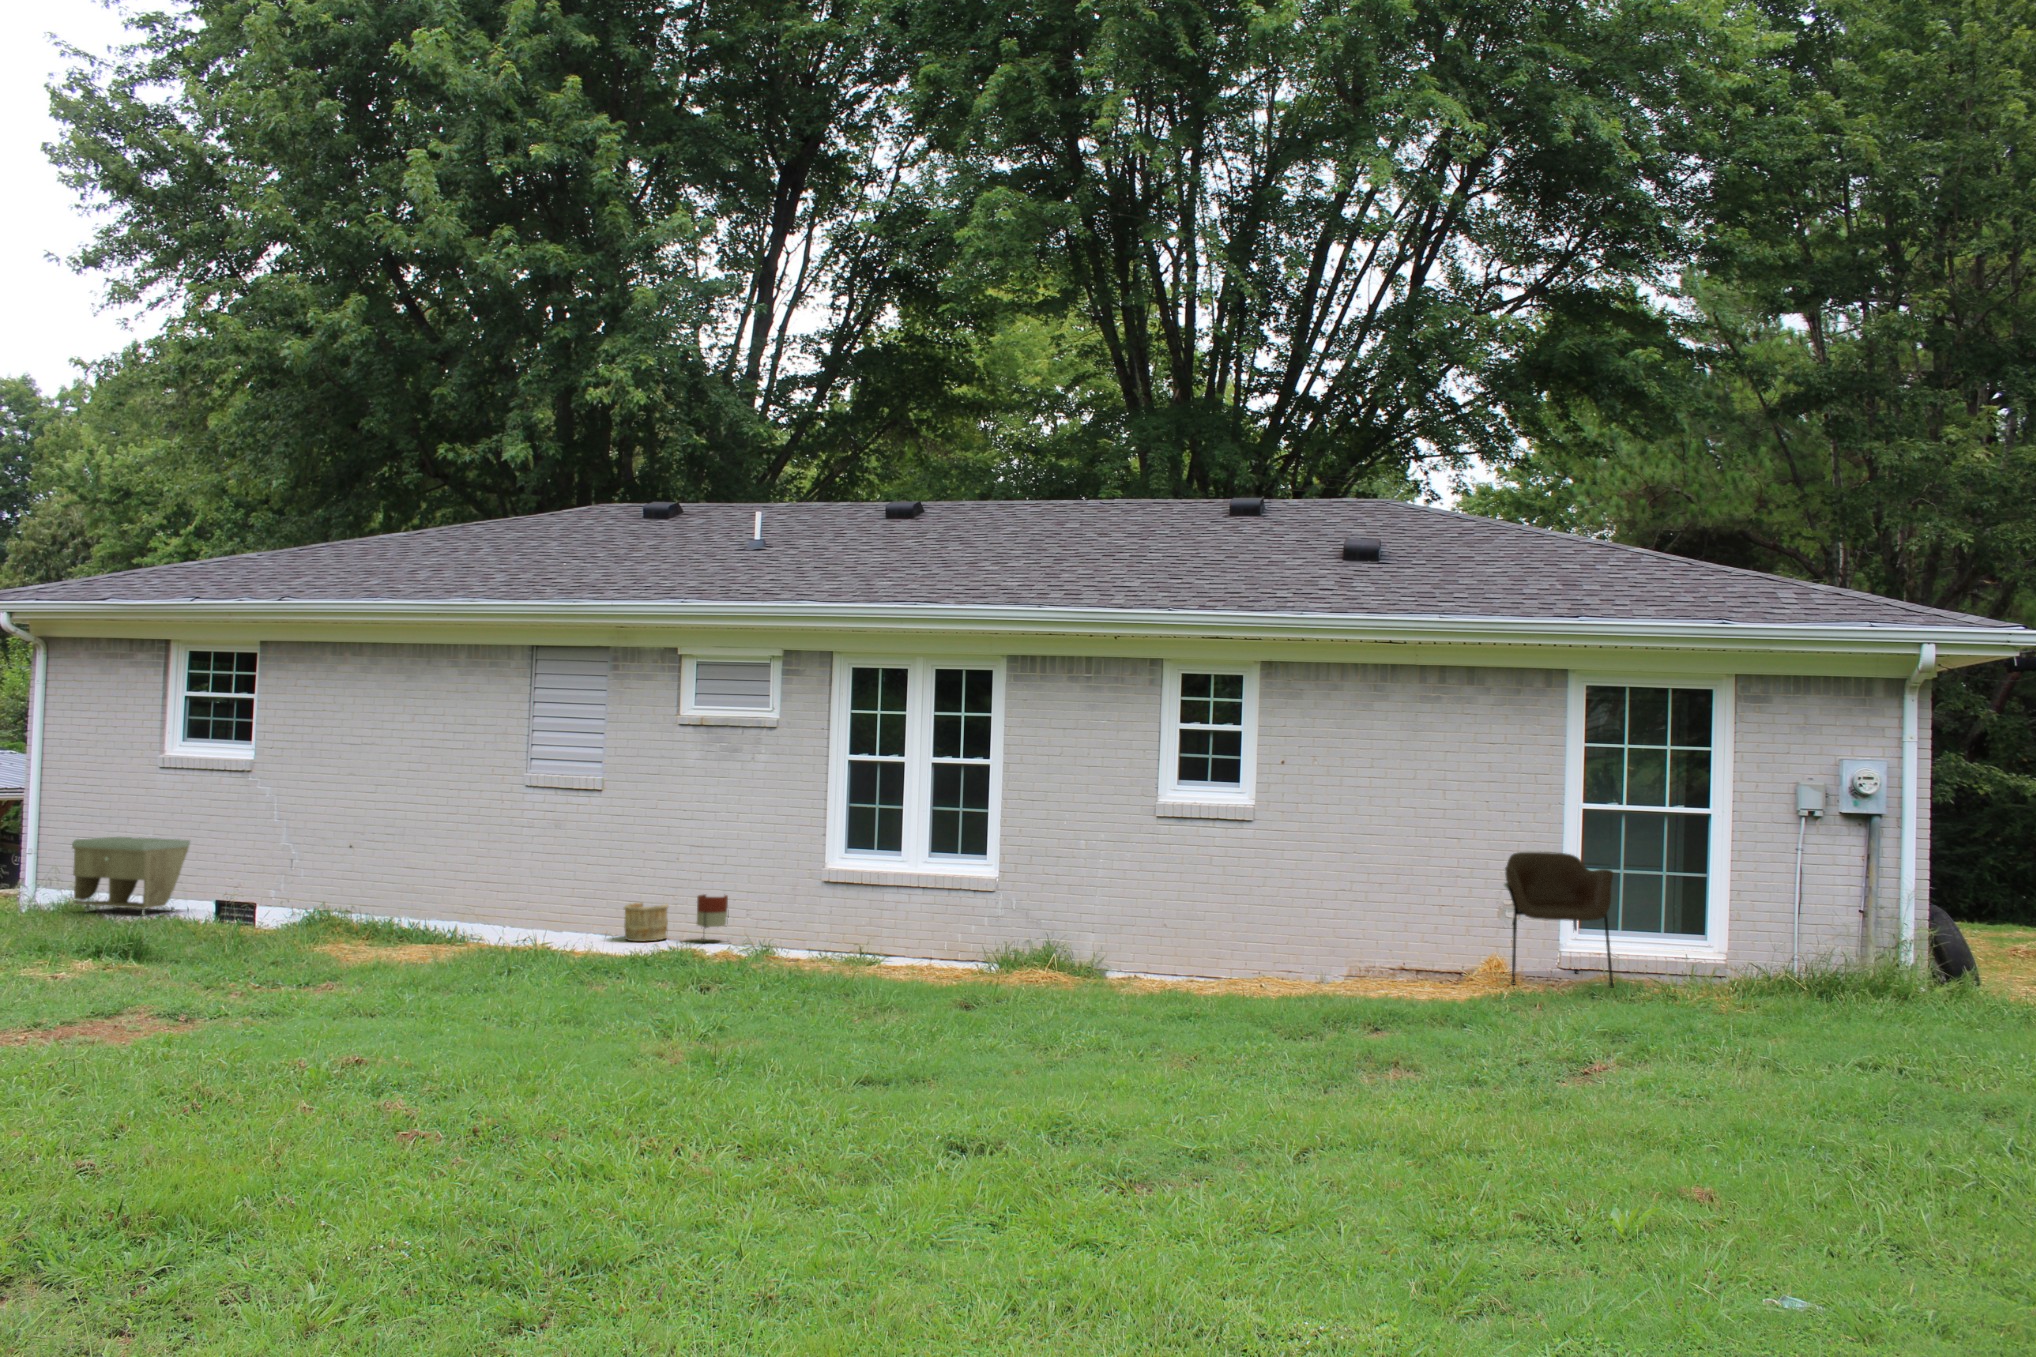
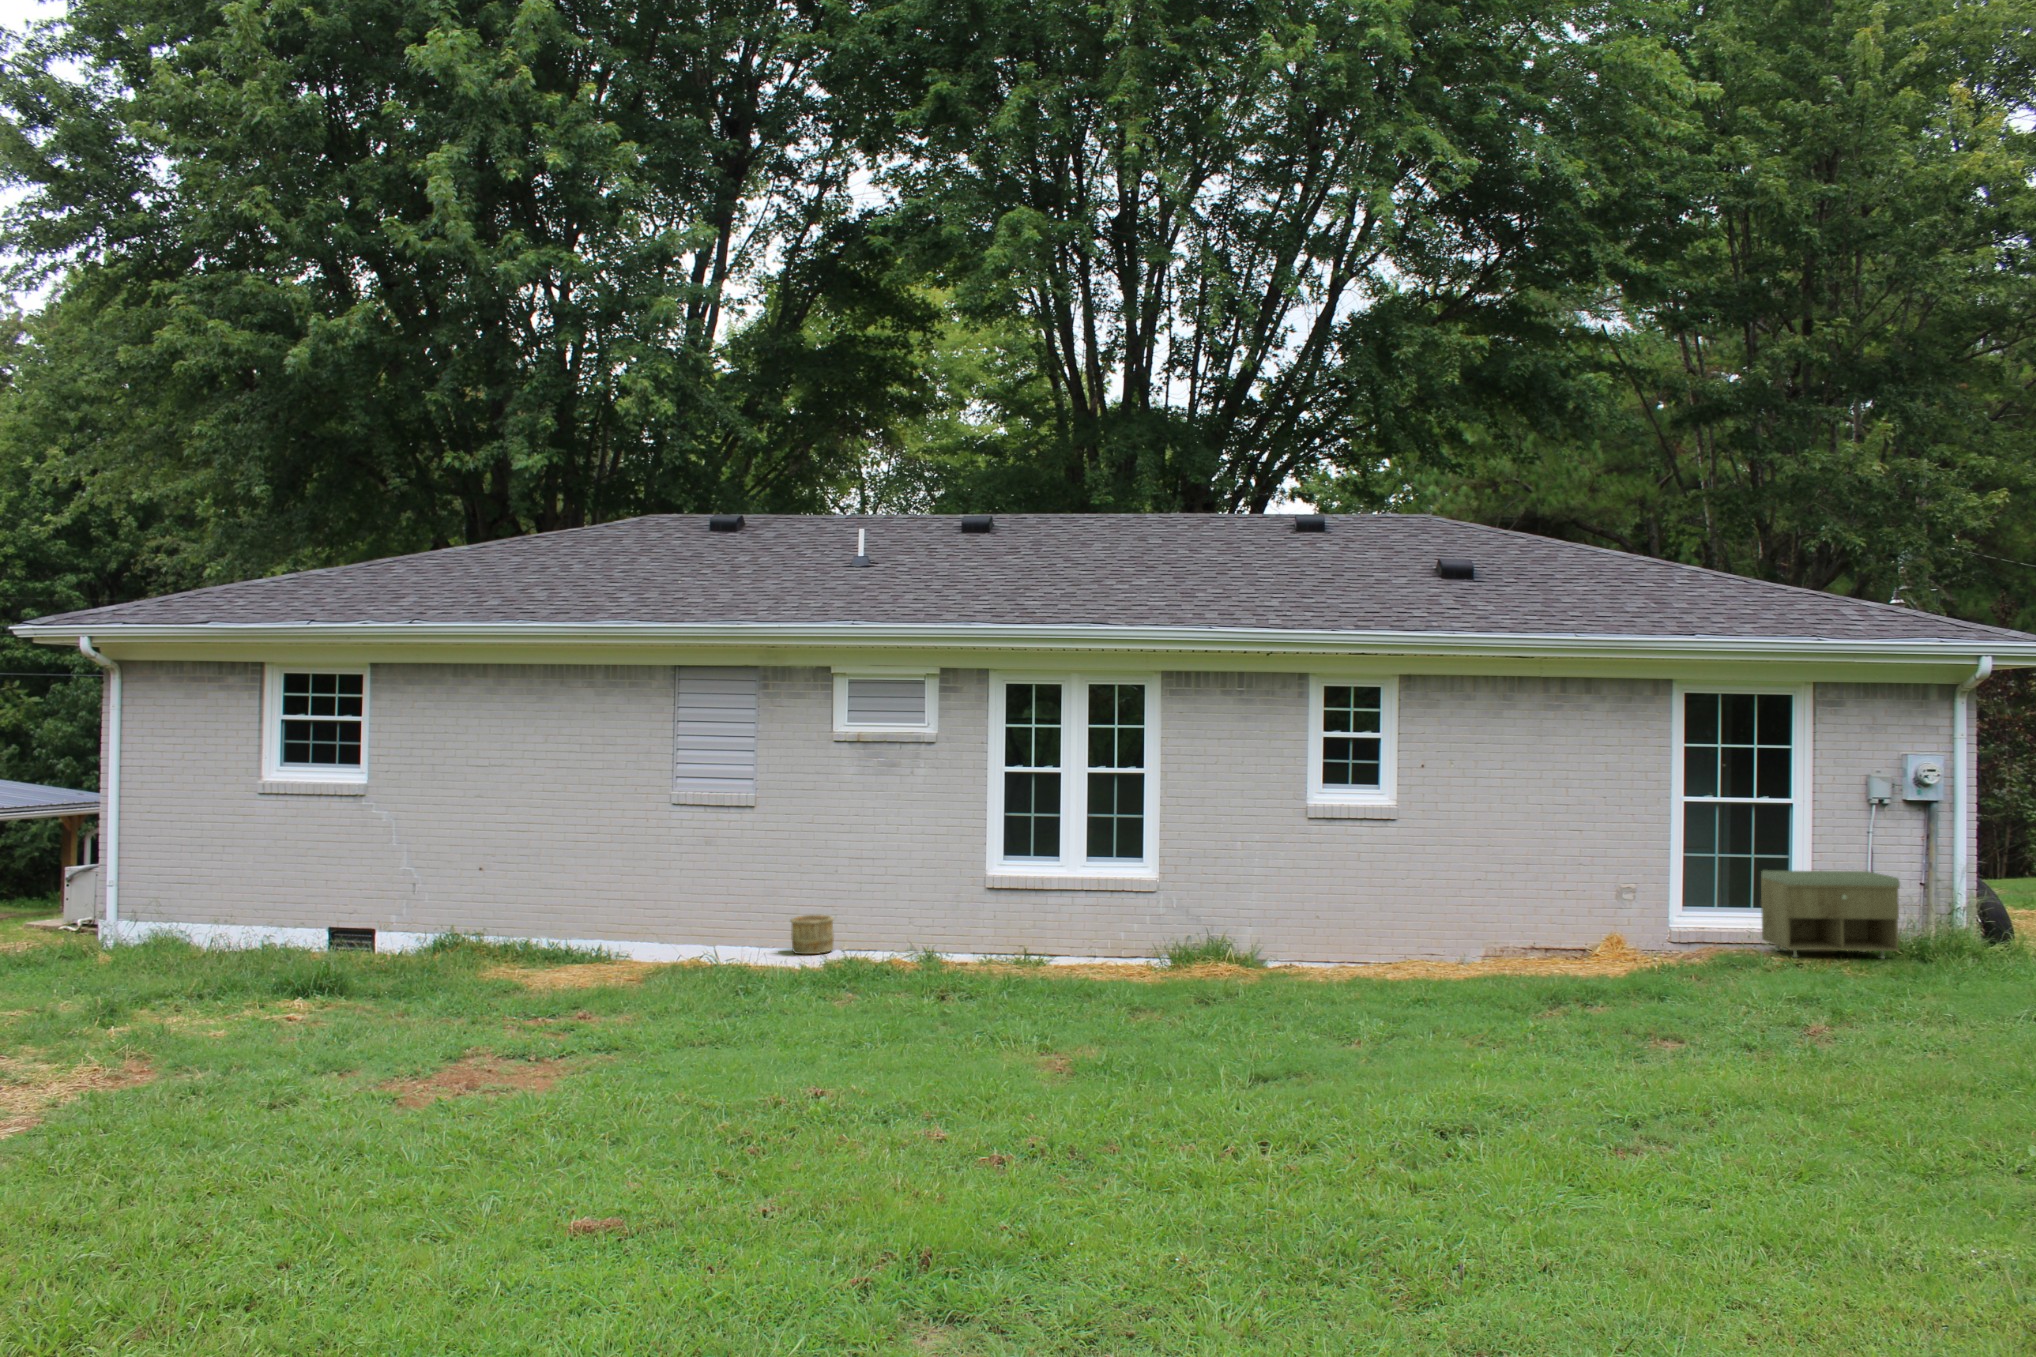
storage bench: present [72,837,190,916] -> present [1761,870,1900,959]
armchair: present [1504,852,1614,988] -> none [1622,843,1738,964]
planter: present [697,894,729,937] -> none [864,905,894,954]

